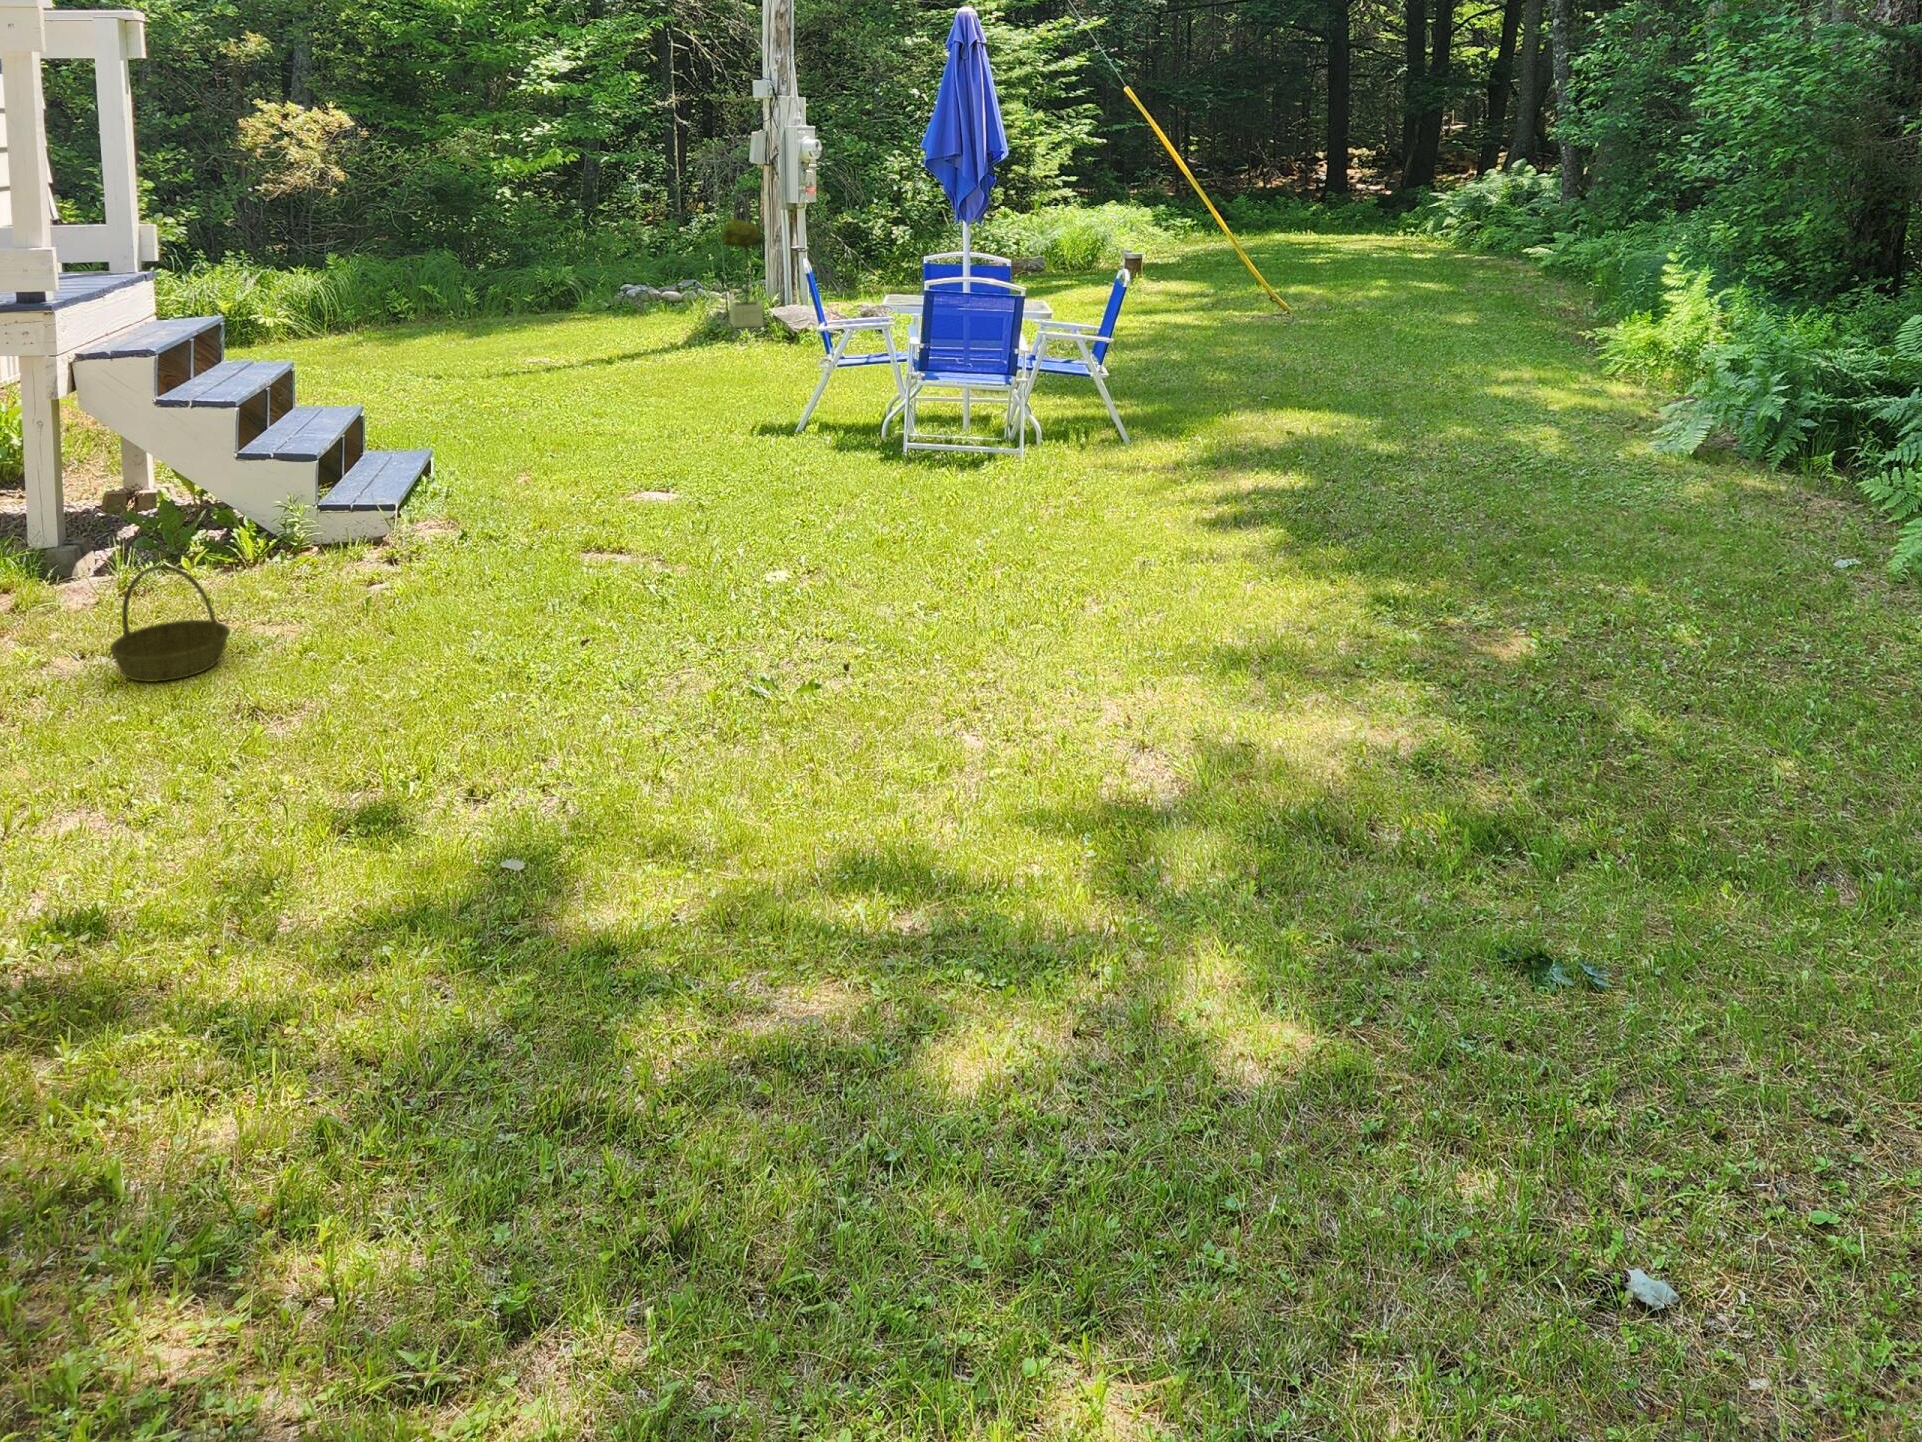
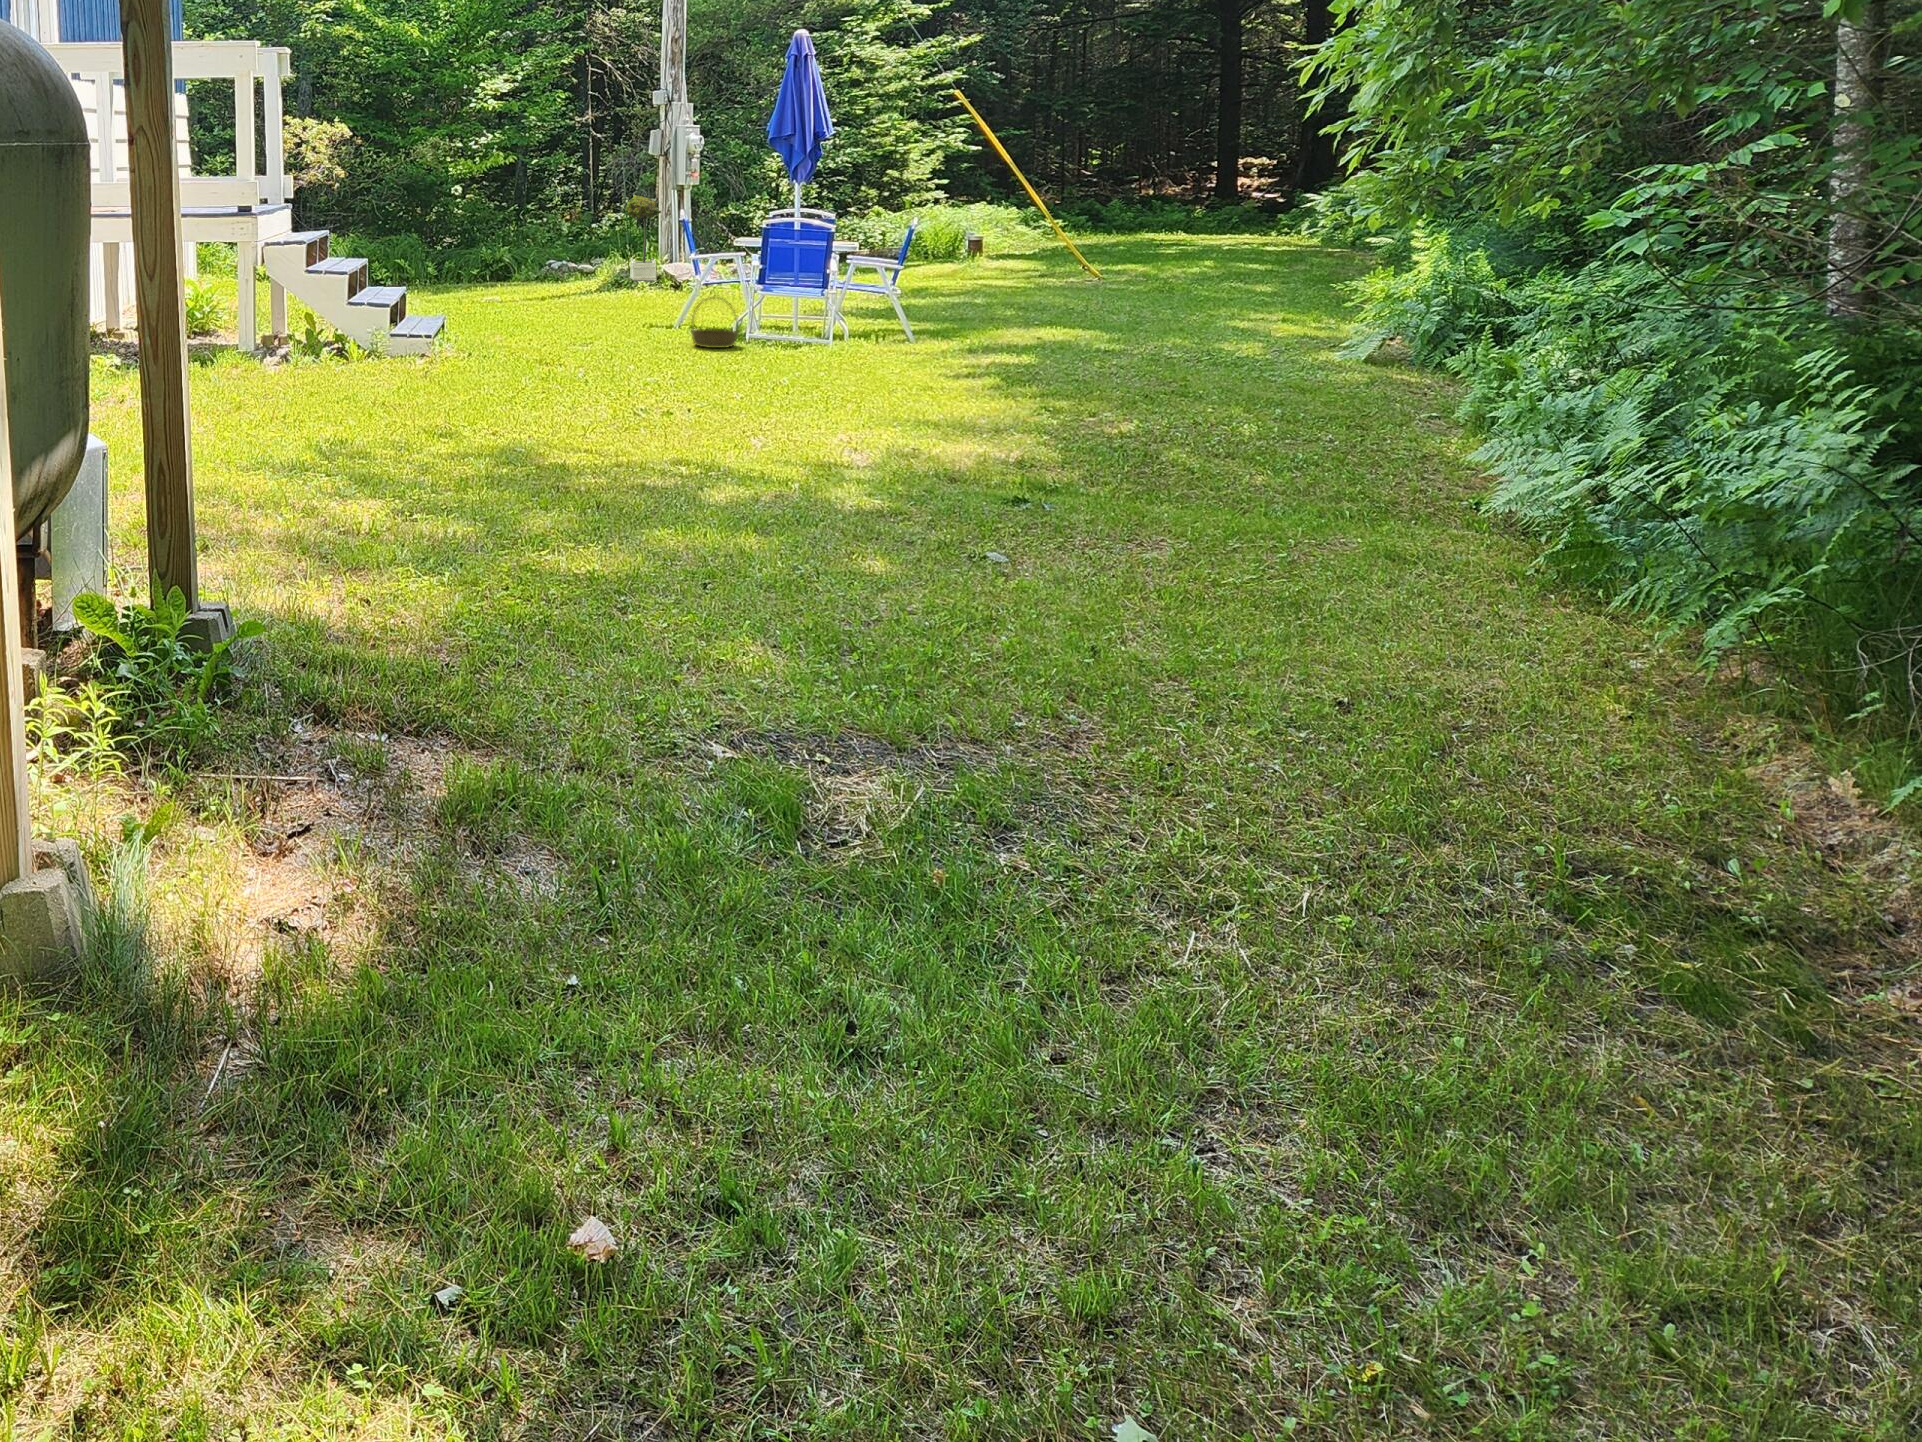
basket: present [110,565,230,682] -> present [691,298,739,348]

